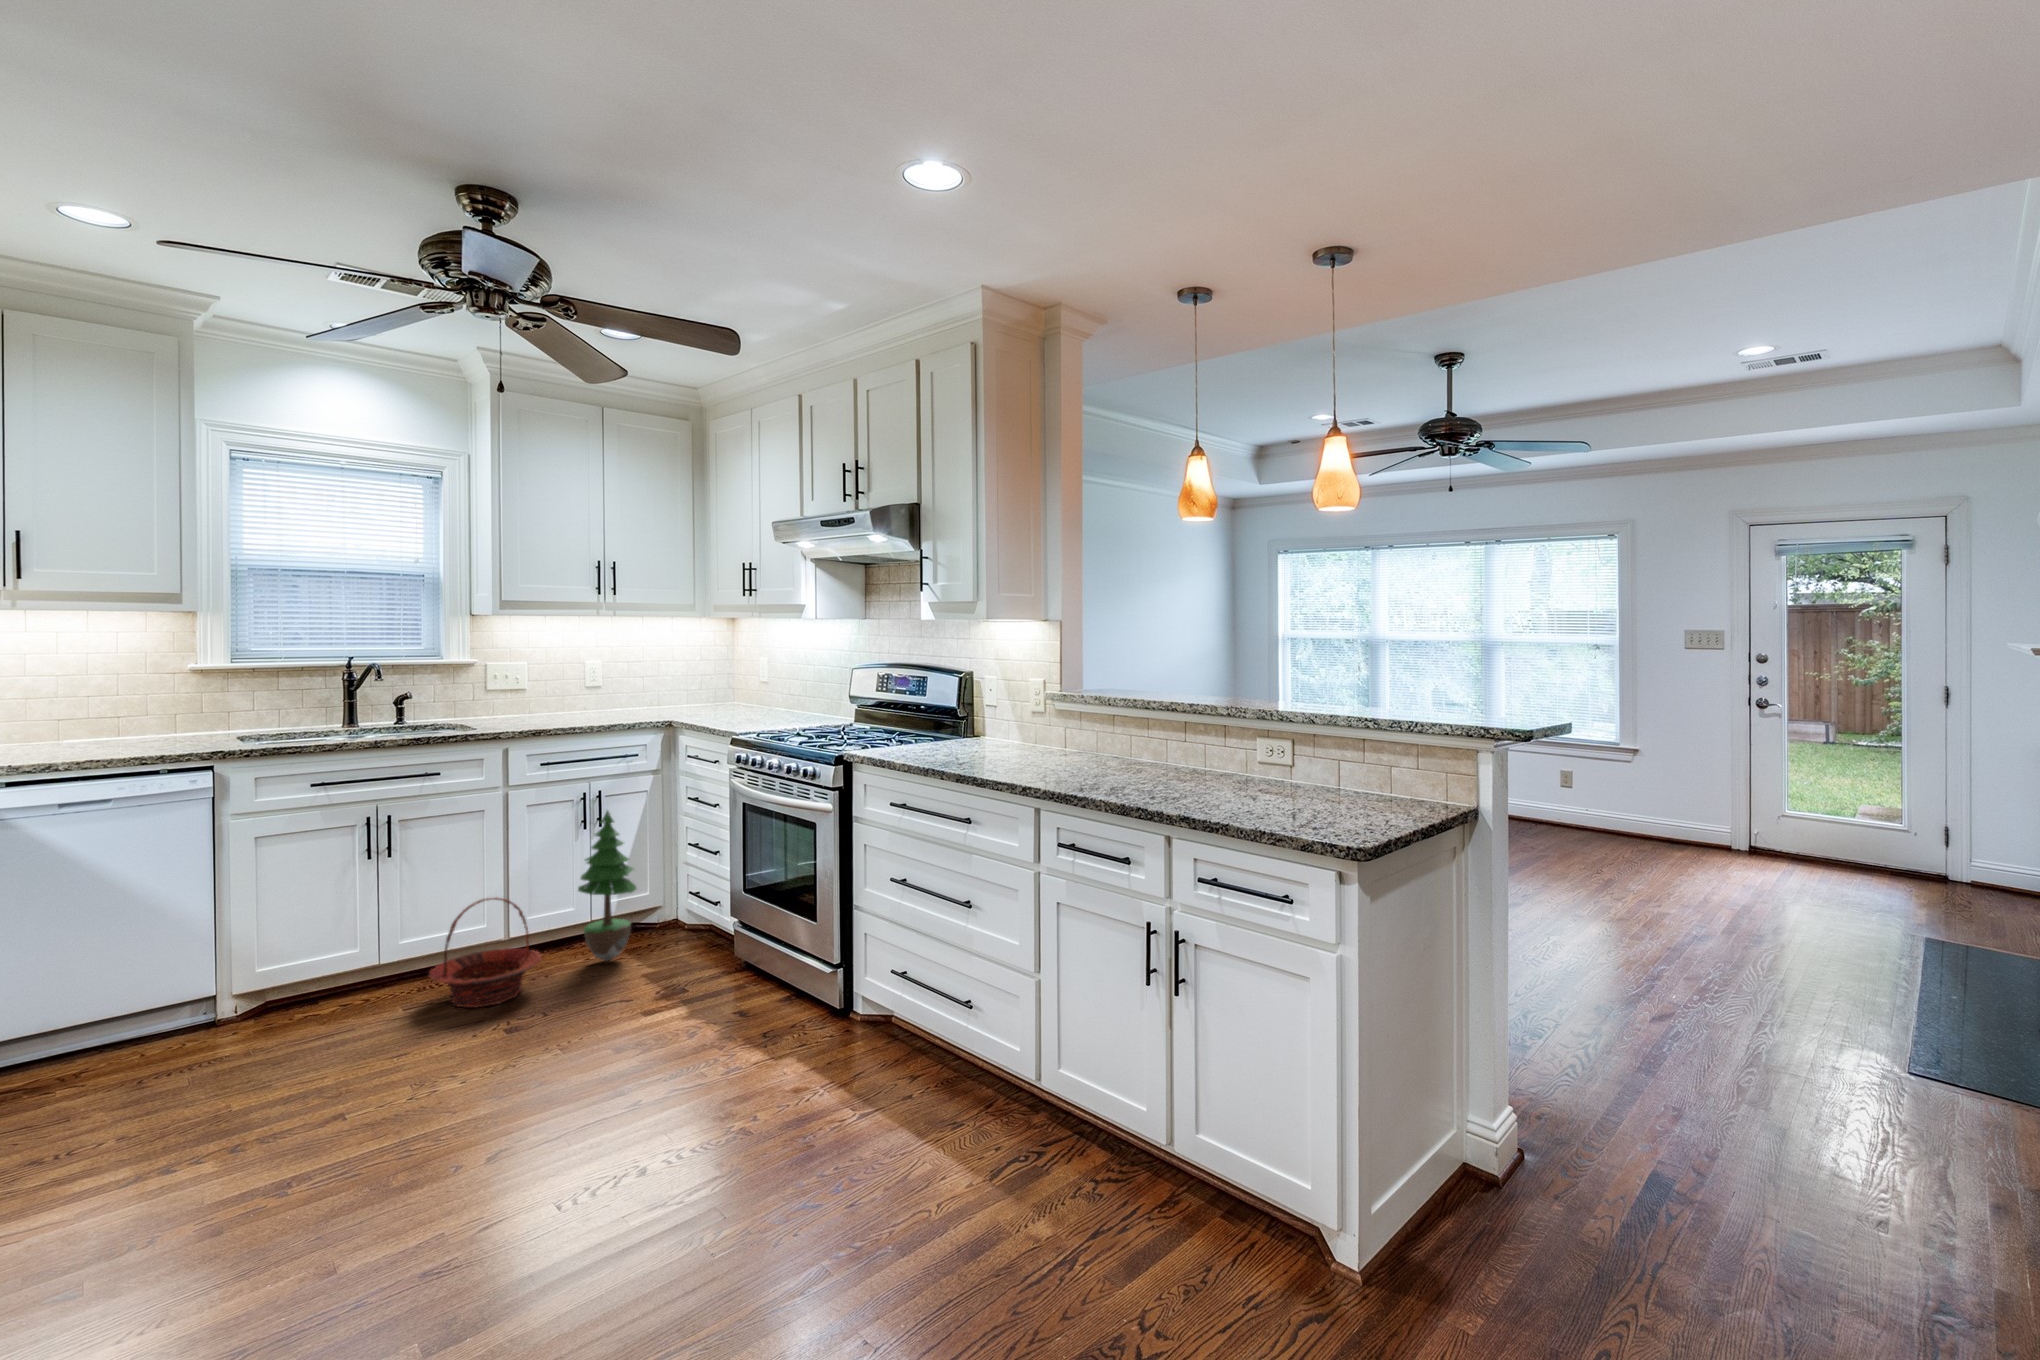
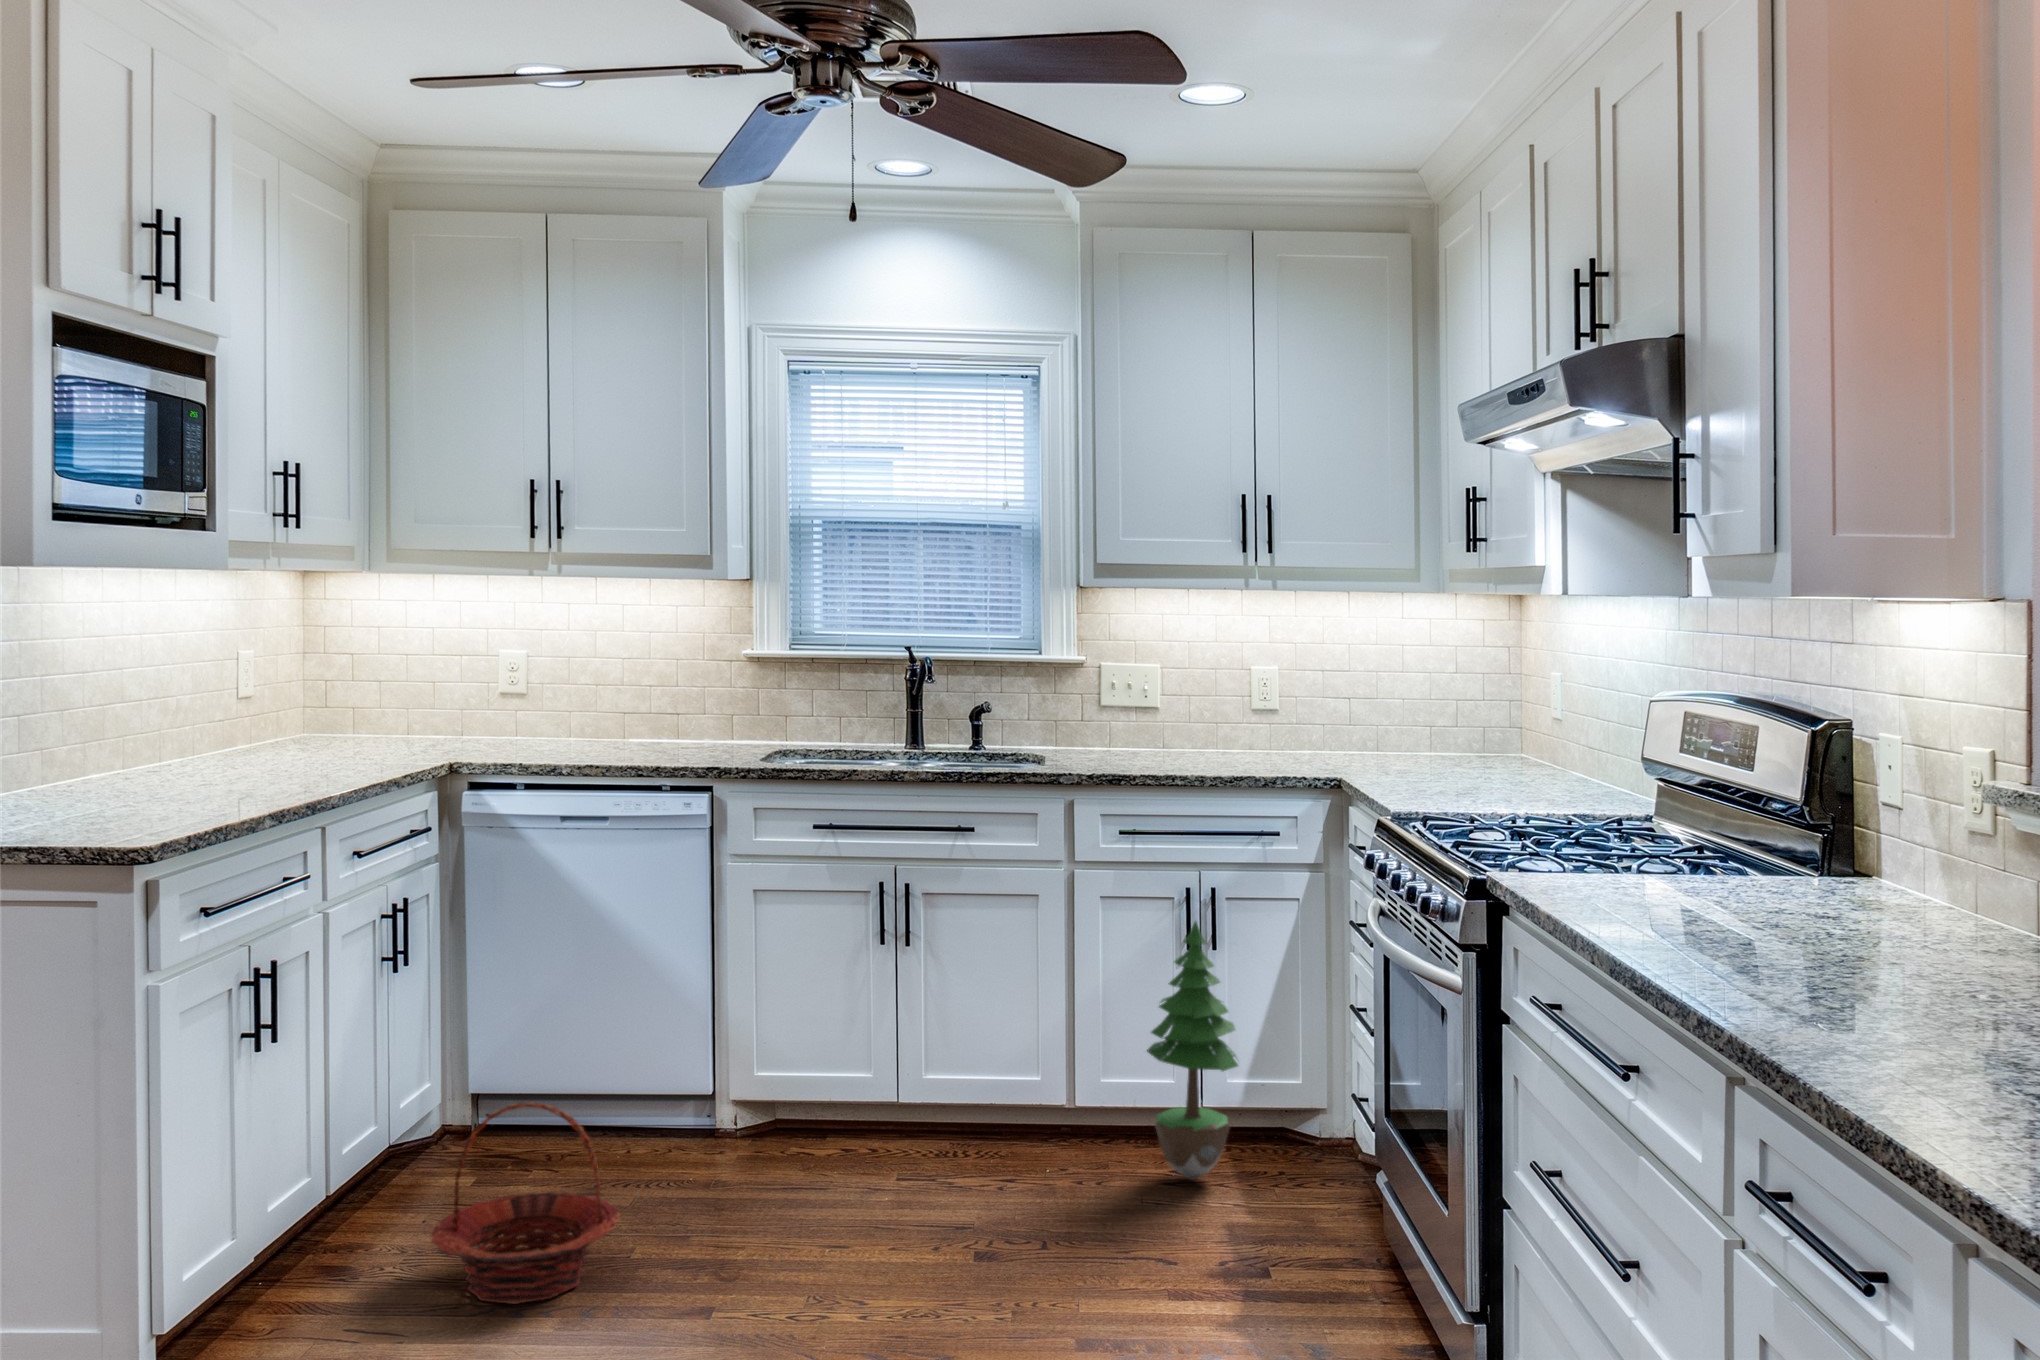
basket: present [429,898,542,1008] -> present [430,1103,620,1304]

